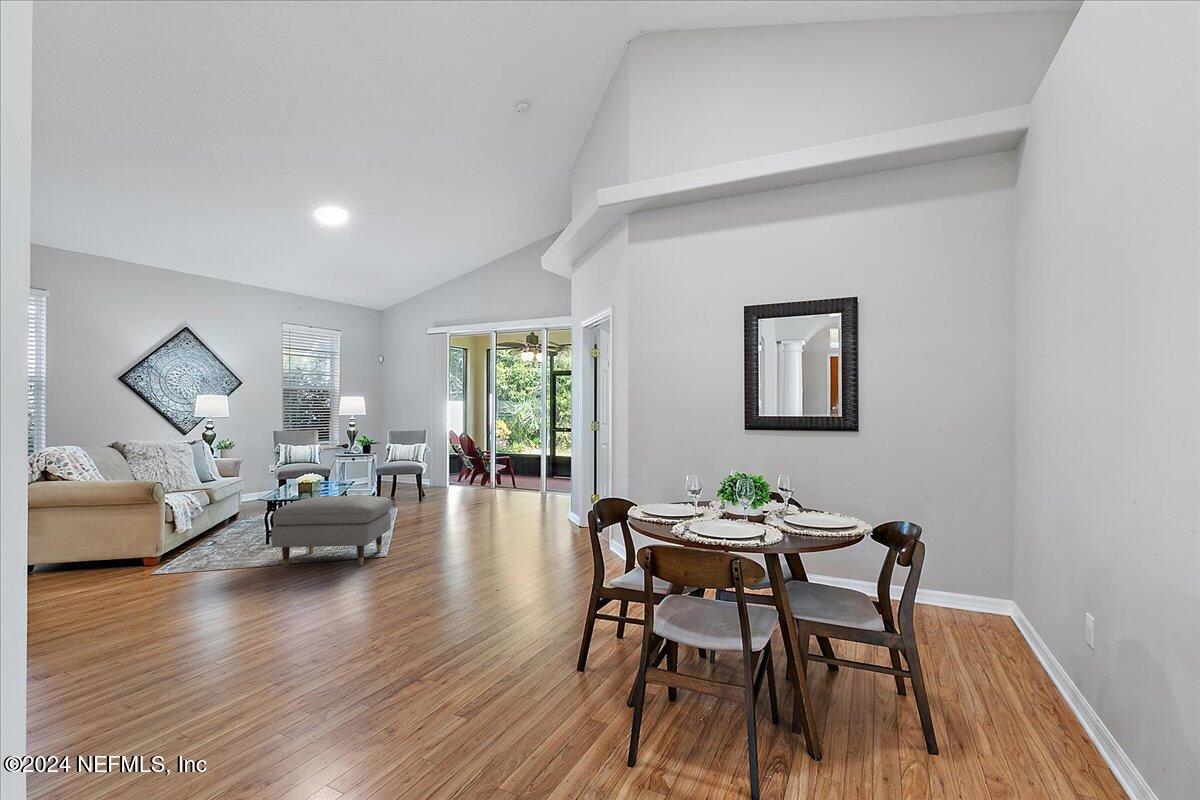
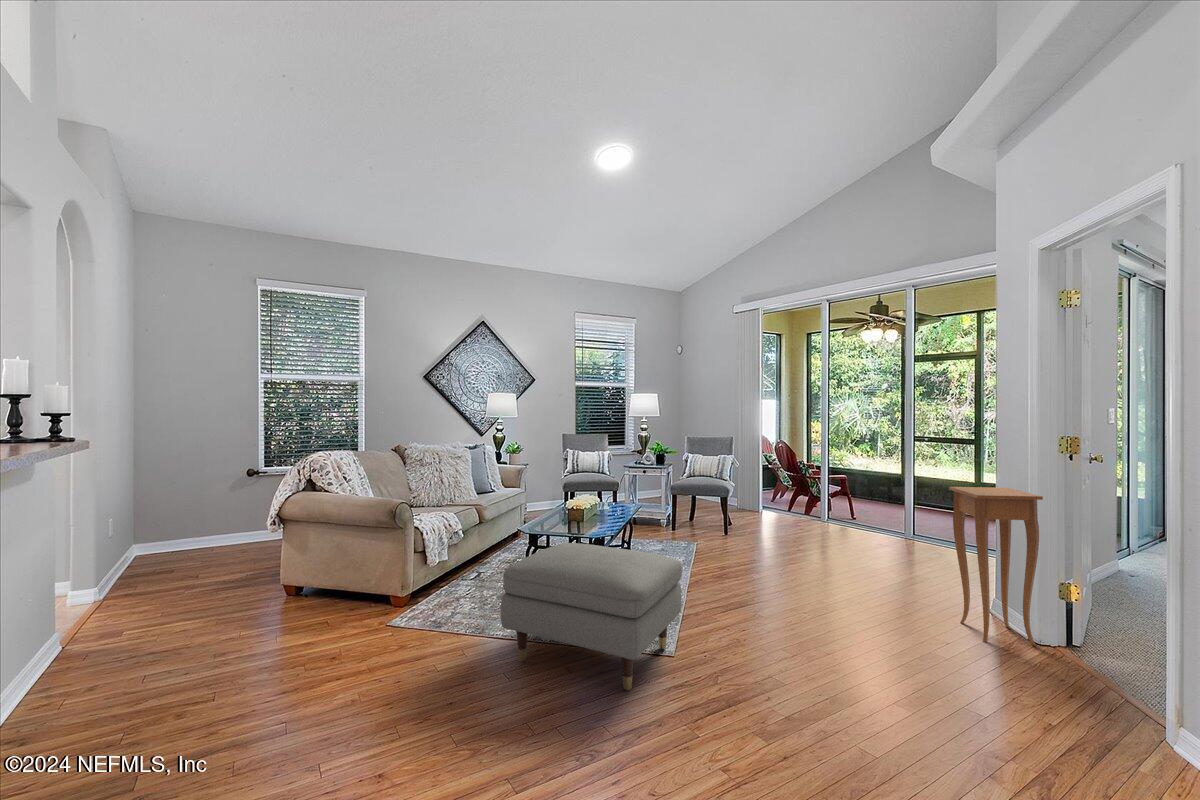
side table: none [544,450,580,529] -> present [949,487,1043,645]

